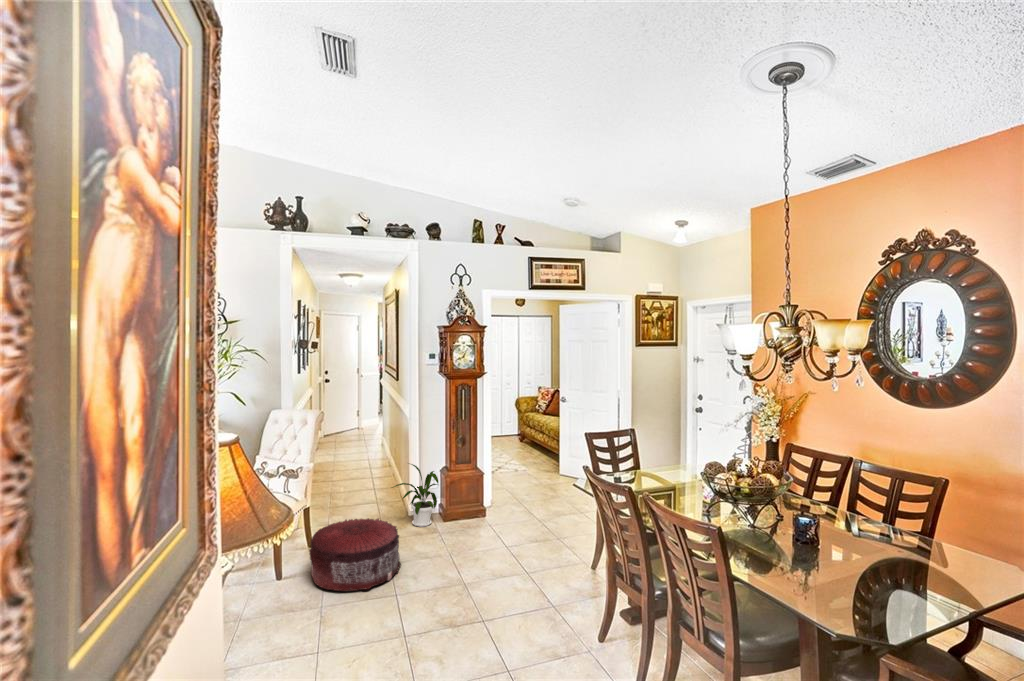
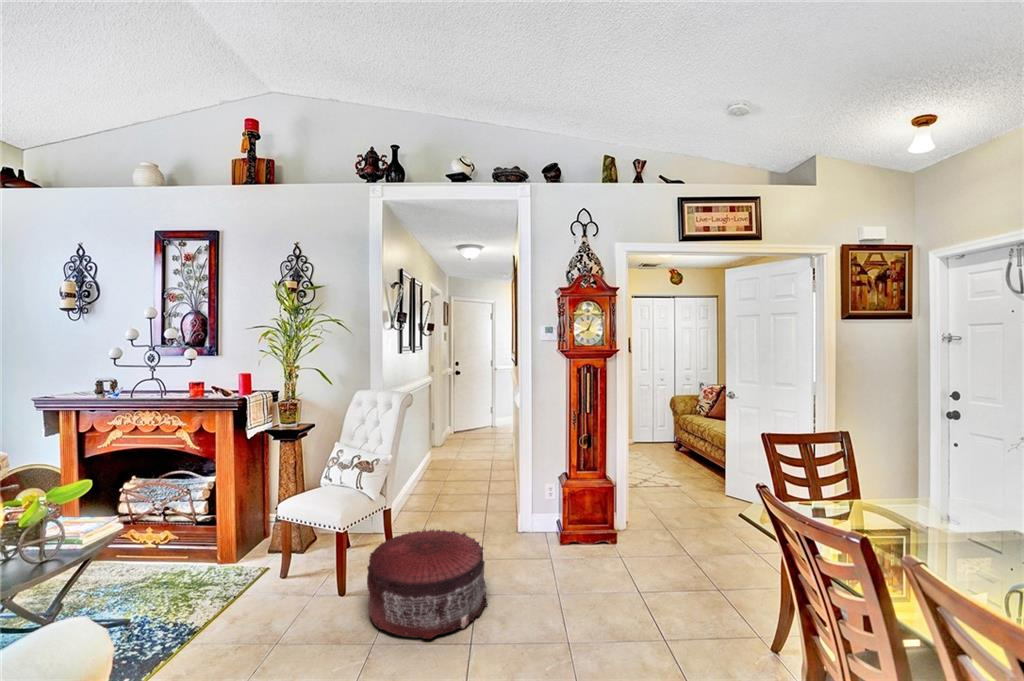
house plant: present [392,464,438,527] -> none [493,462,556,547]

